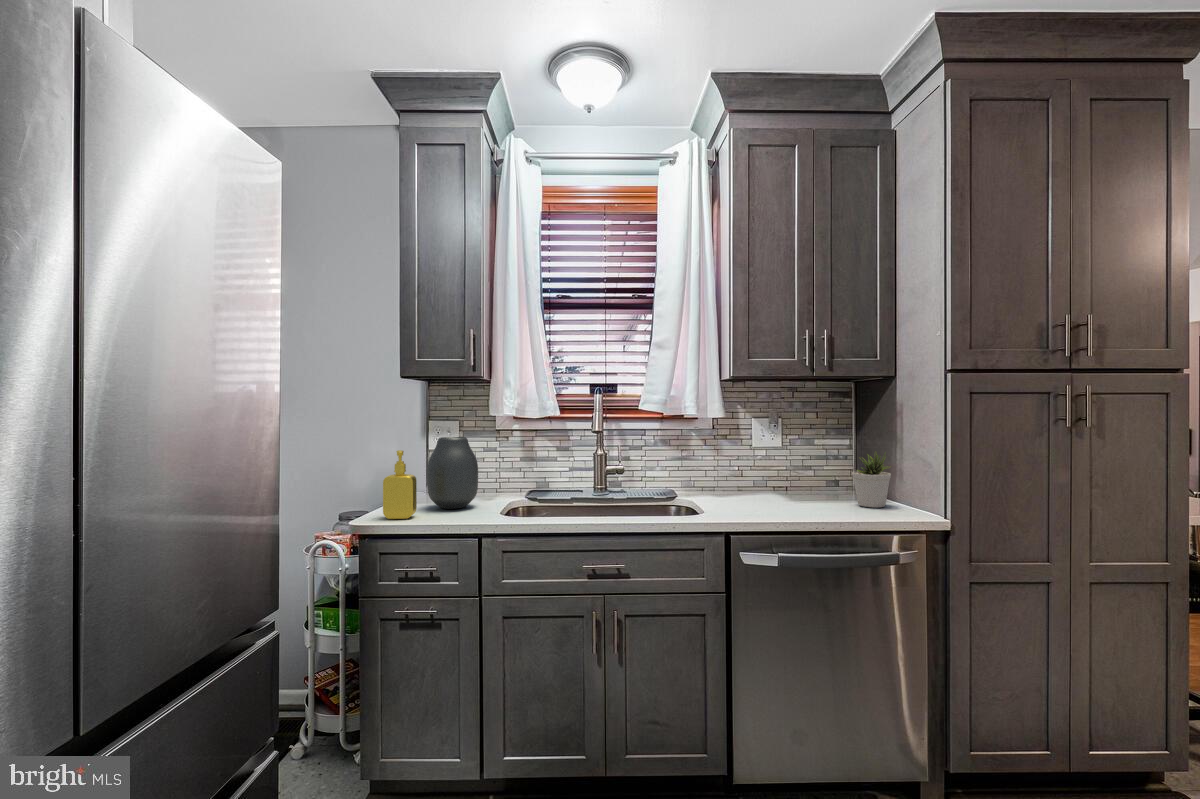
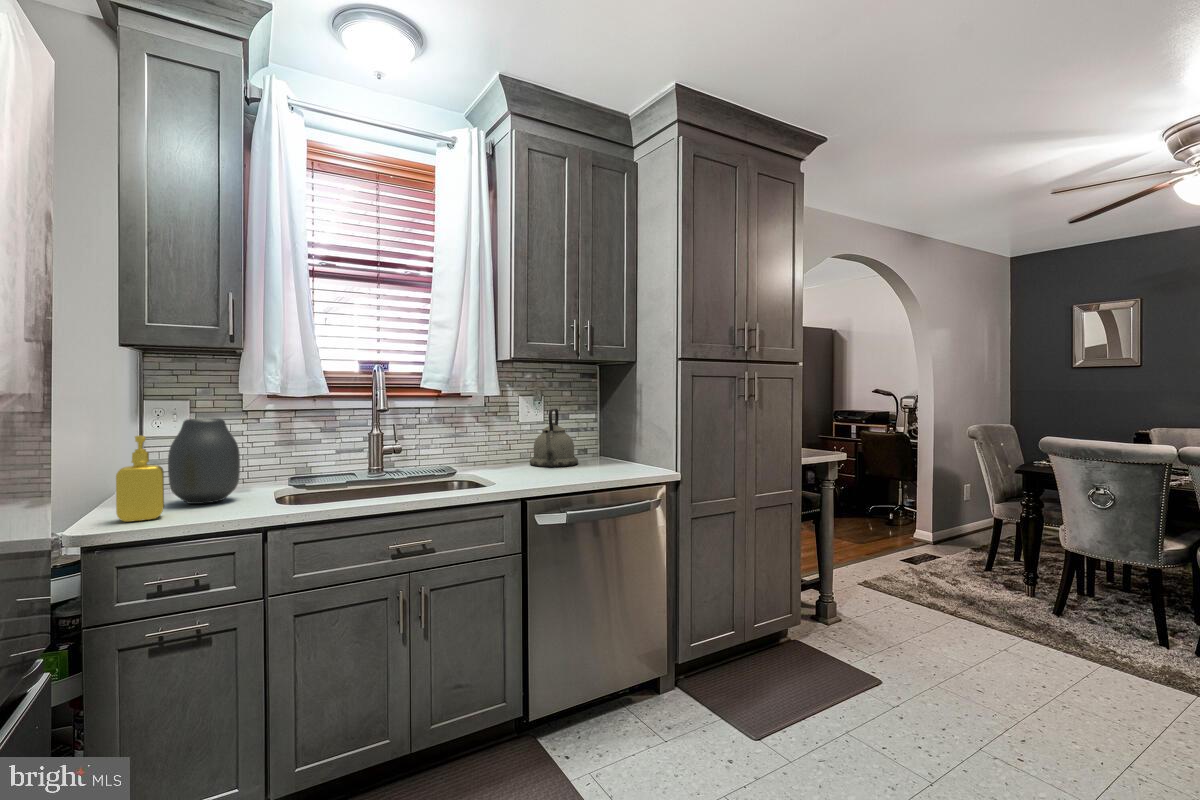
kettle: none [763,432,821,499] -> present [530,409,578,467]
potted plant: present [852,453,891,508] -> none [607,422,637,468]

